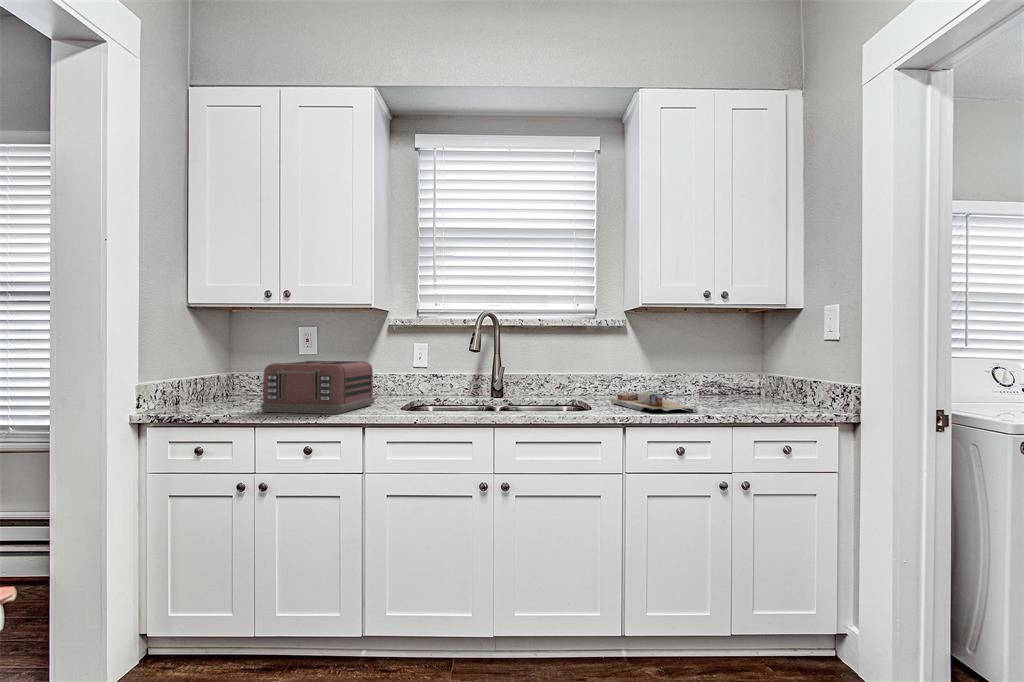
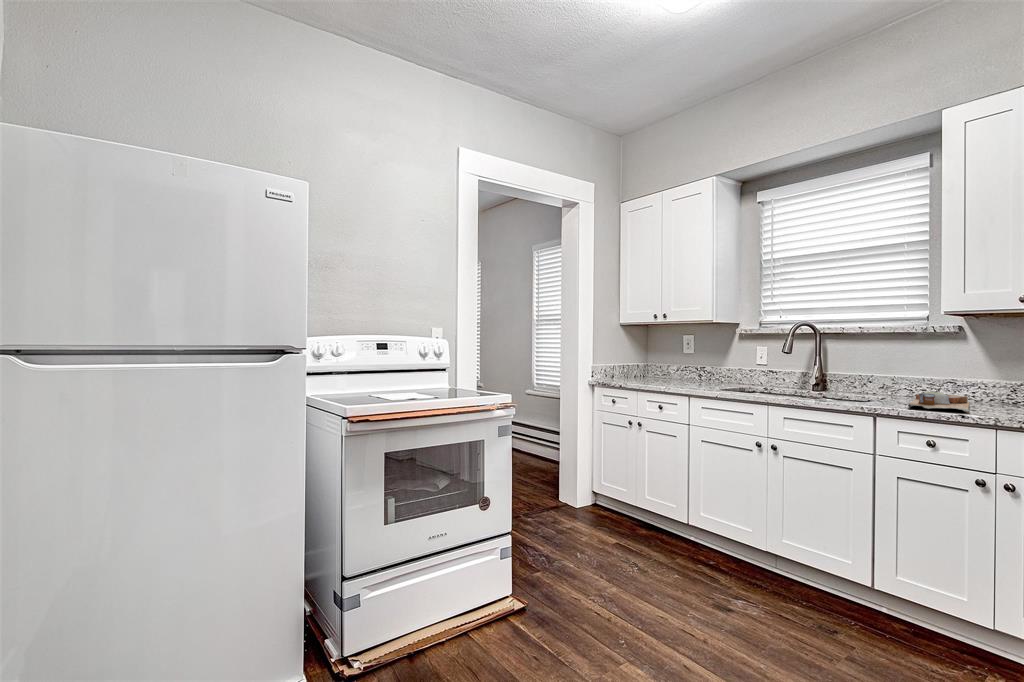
toaster: present [261,361,374,414] -> none [637,357,713,389]

